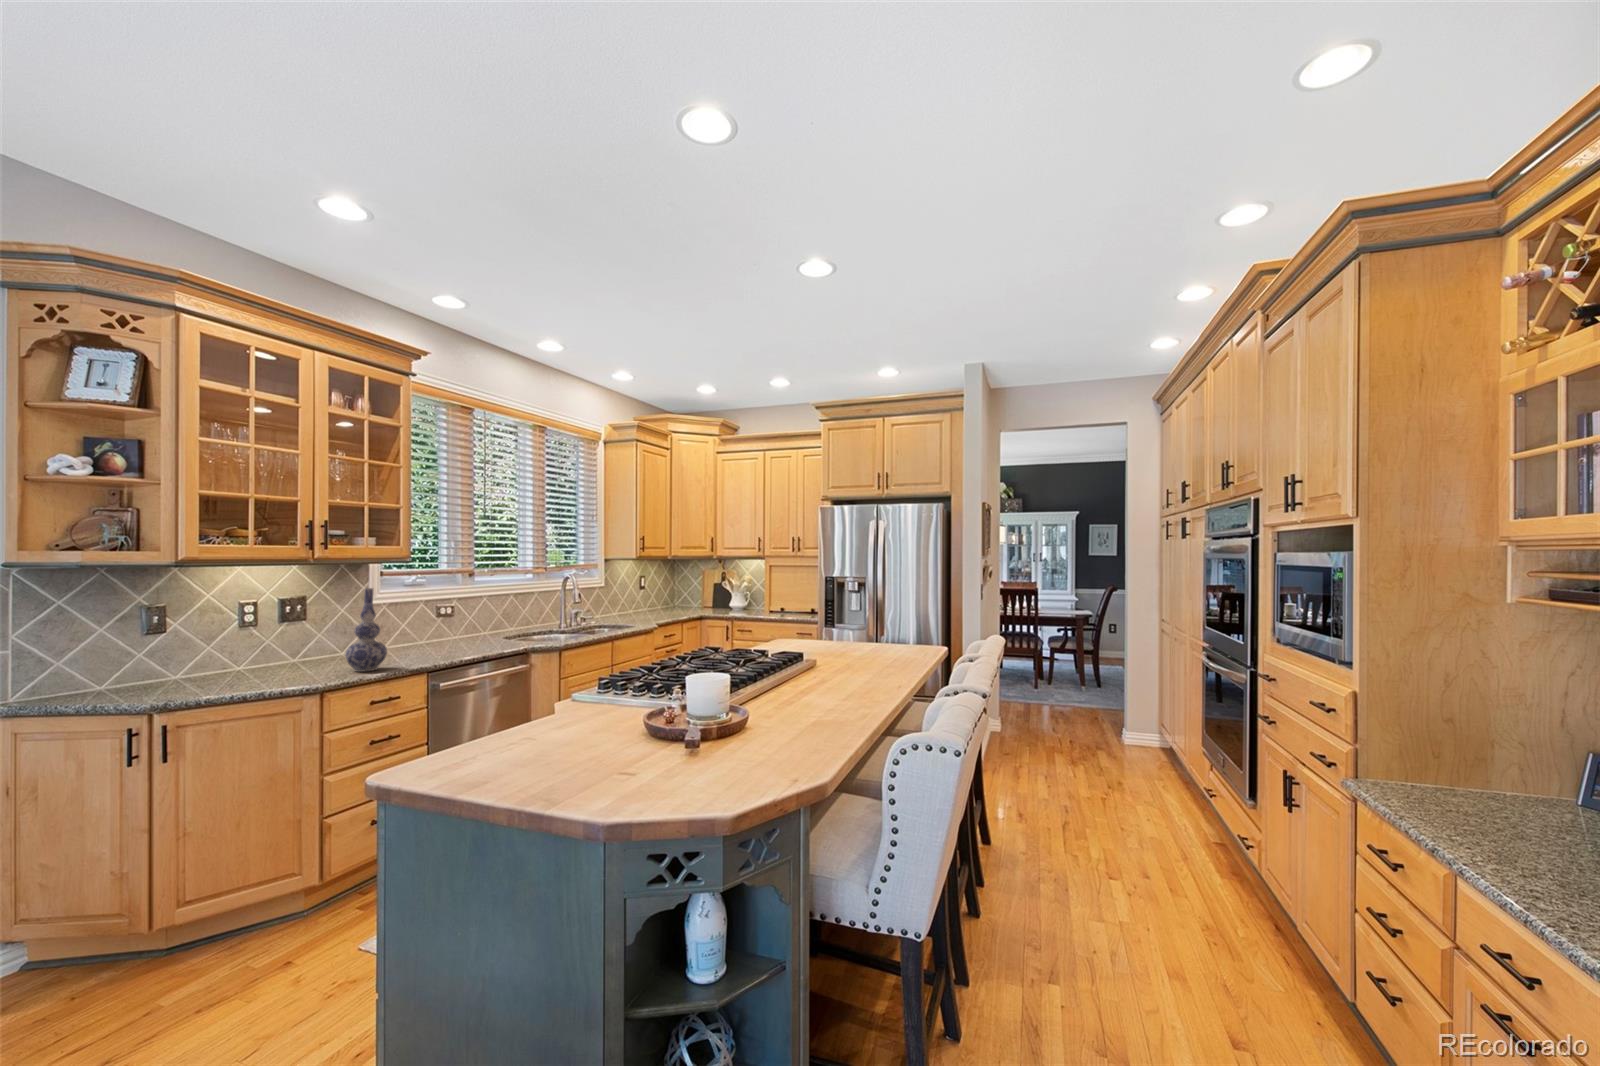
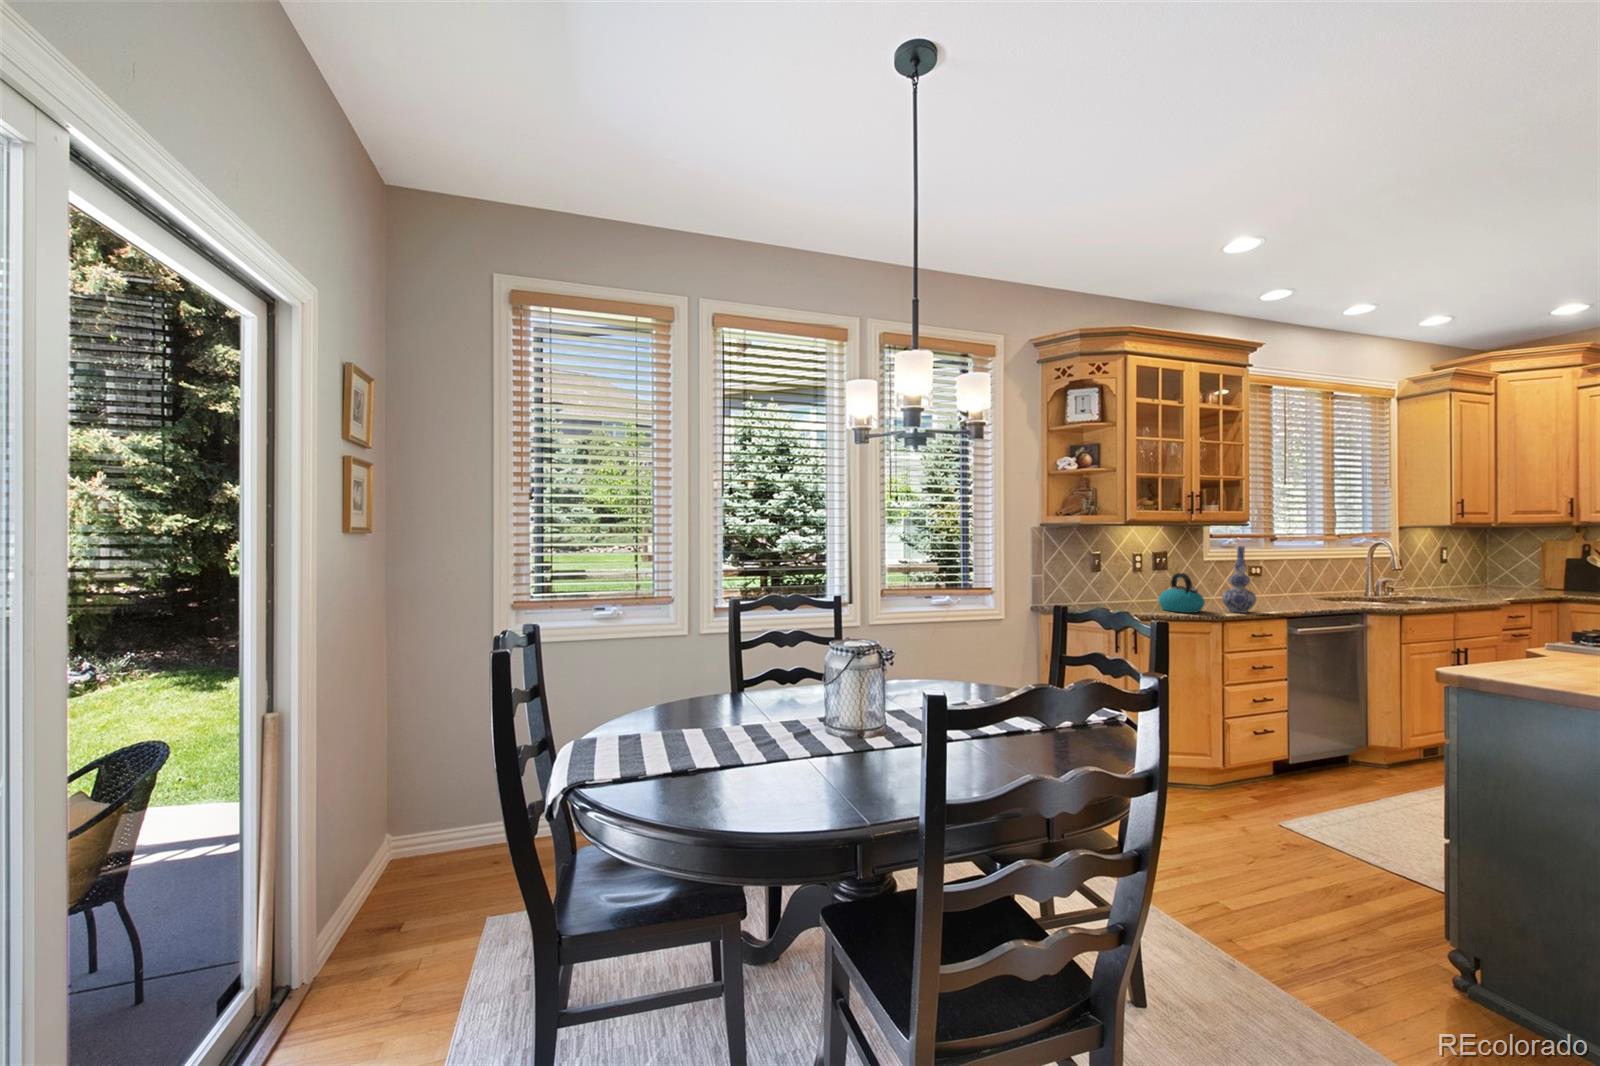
kettle: none [241,628,311,684] -> present [1158,573,1205,613]

